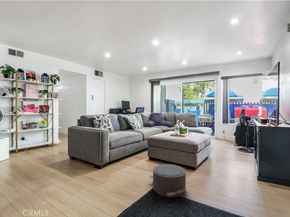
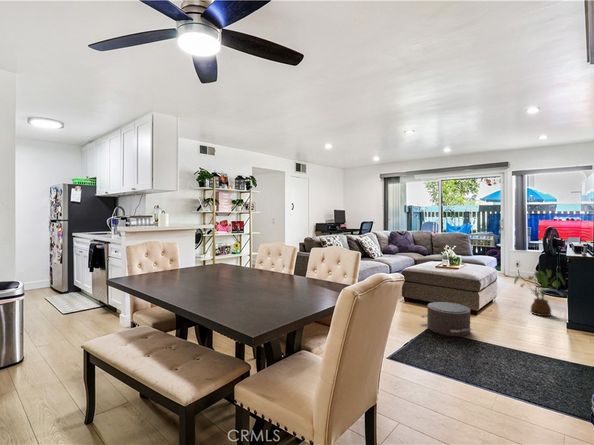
house plant: none [221,136,254,170] -> present [514,270,564,316]

